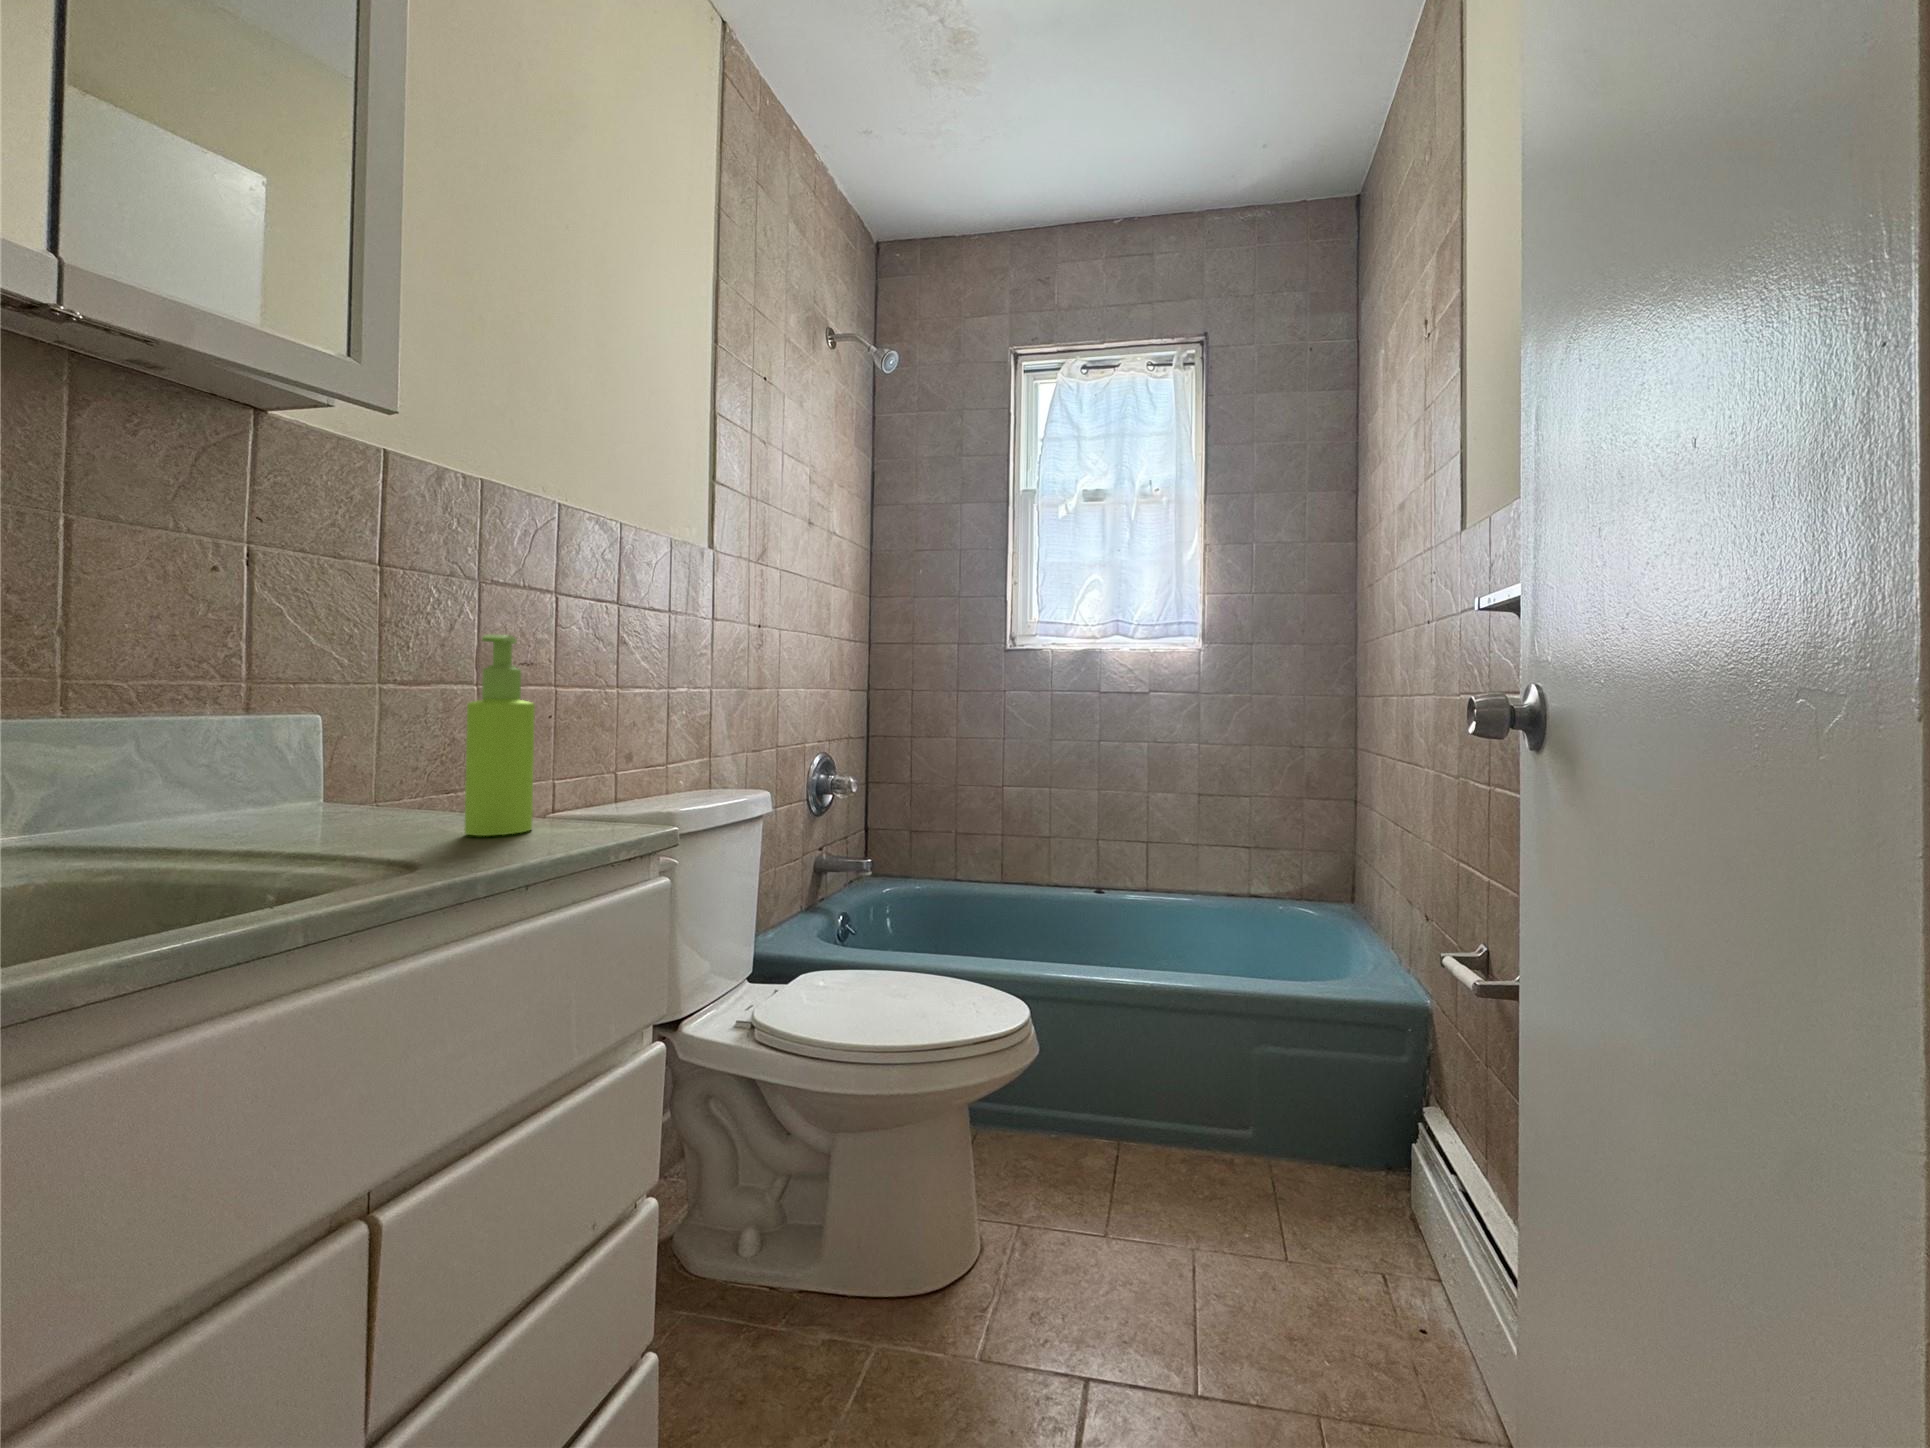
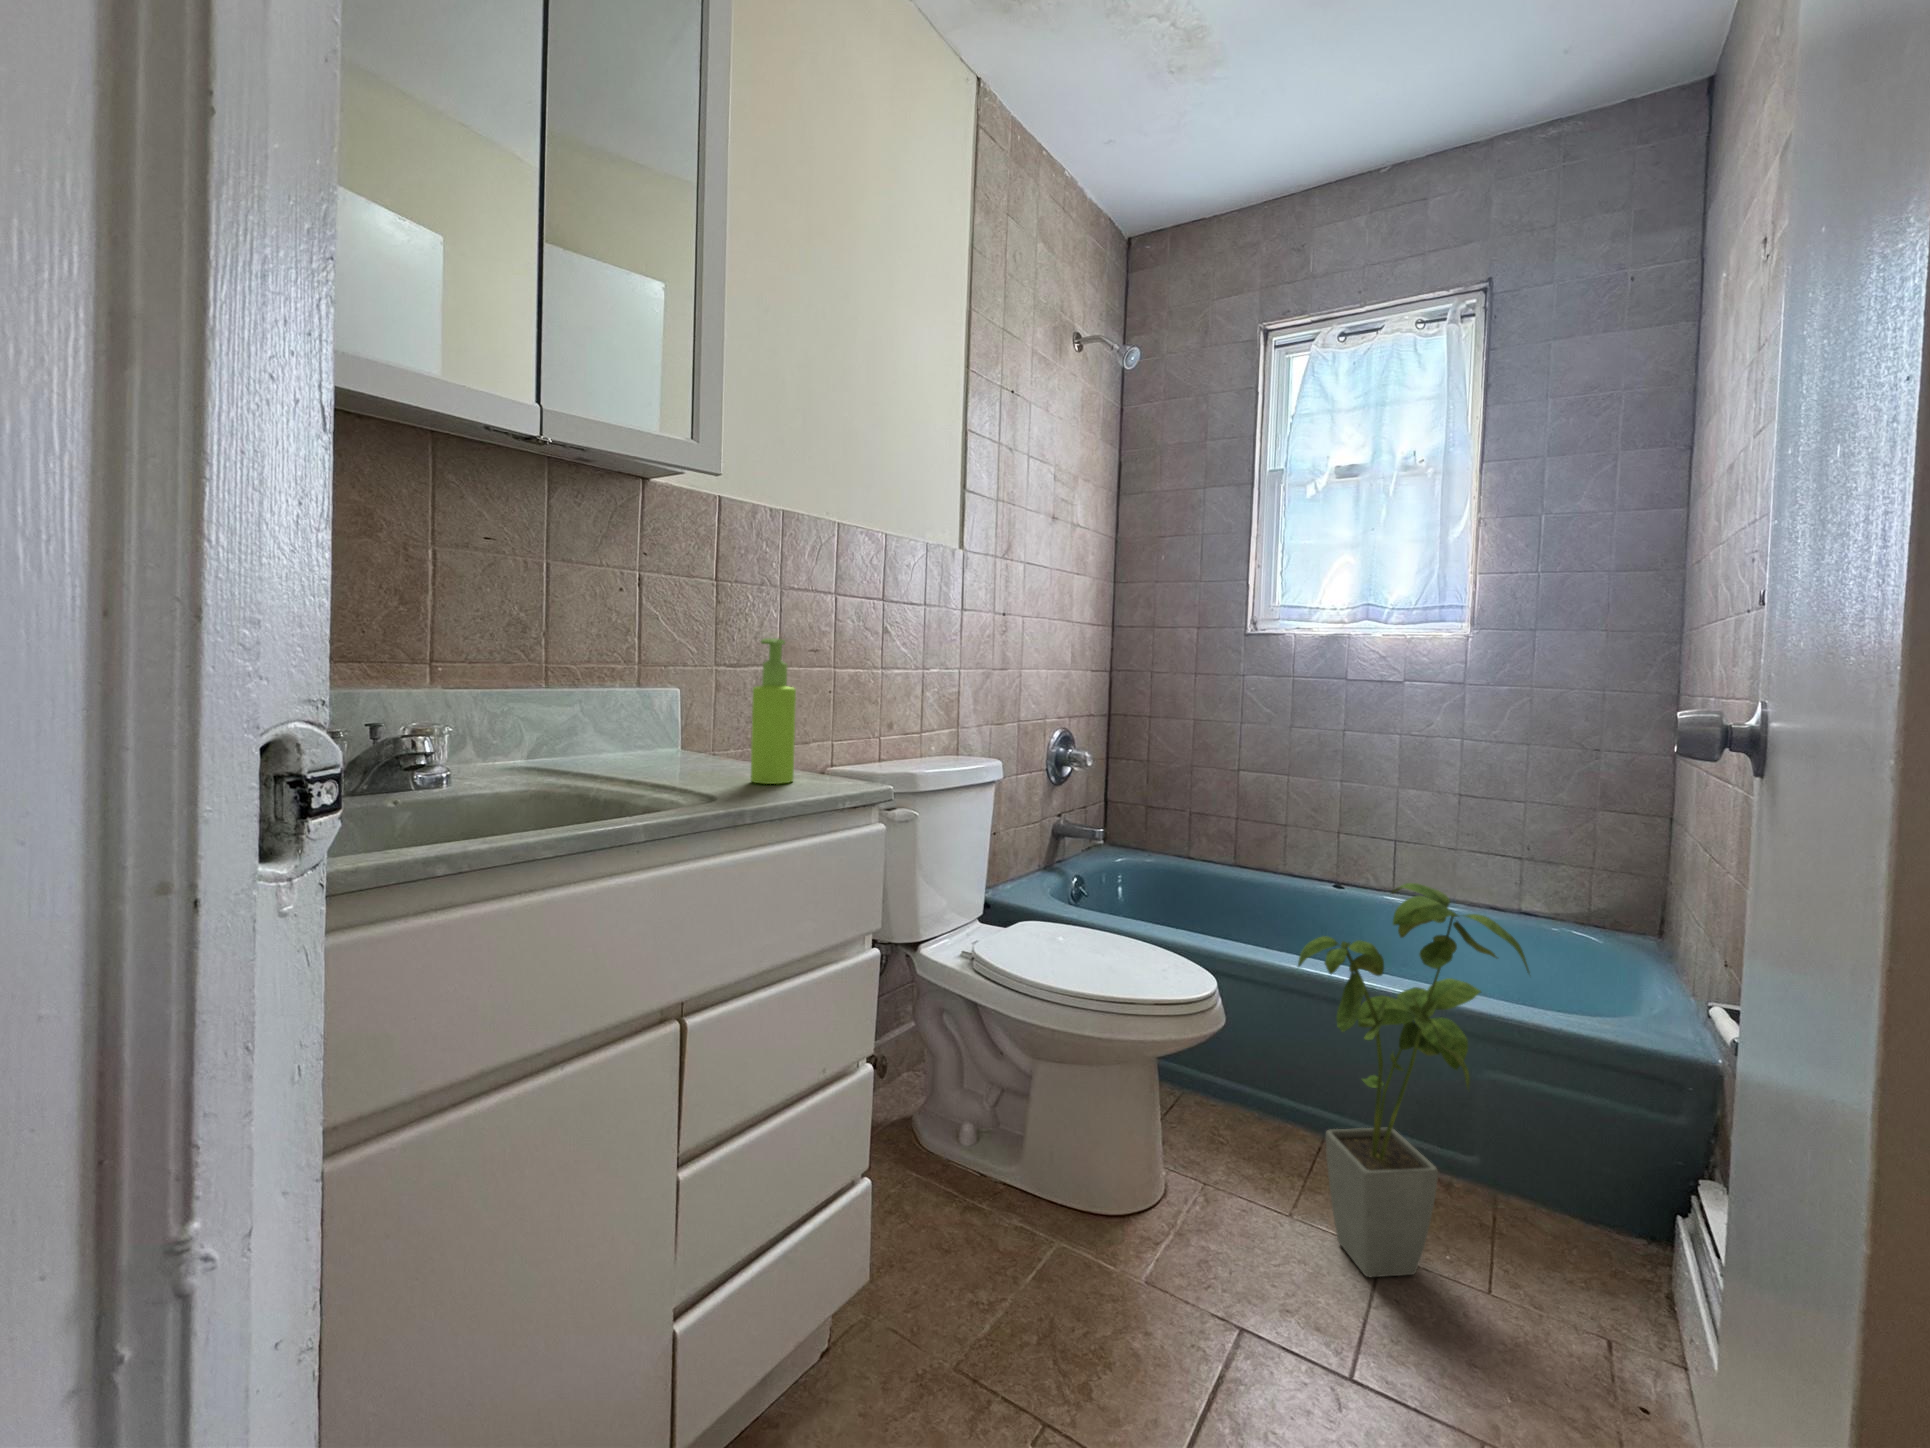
house plant: none [1107,880,1316,1282] -> present [1298,883,1529,1277]

